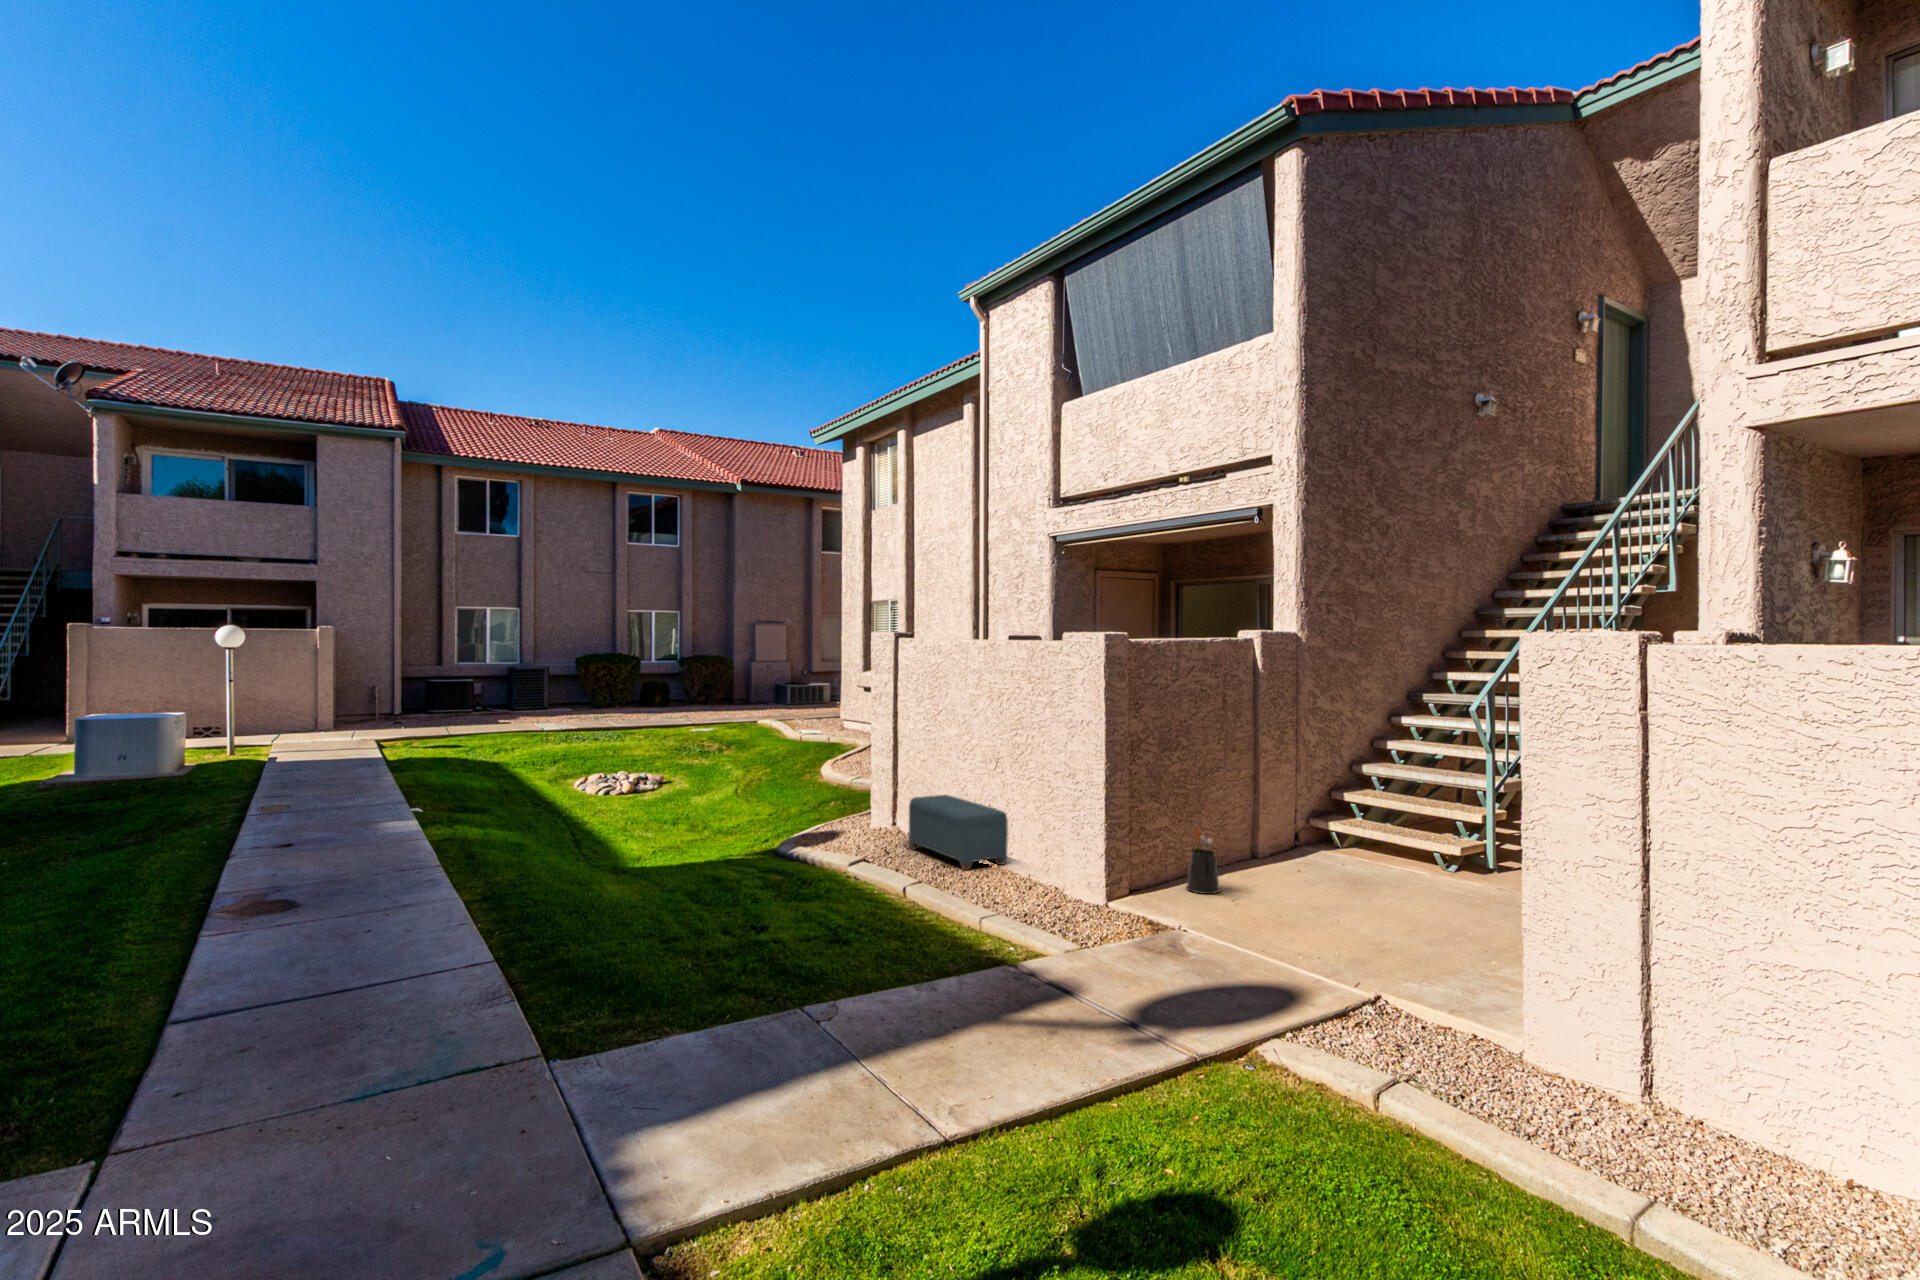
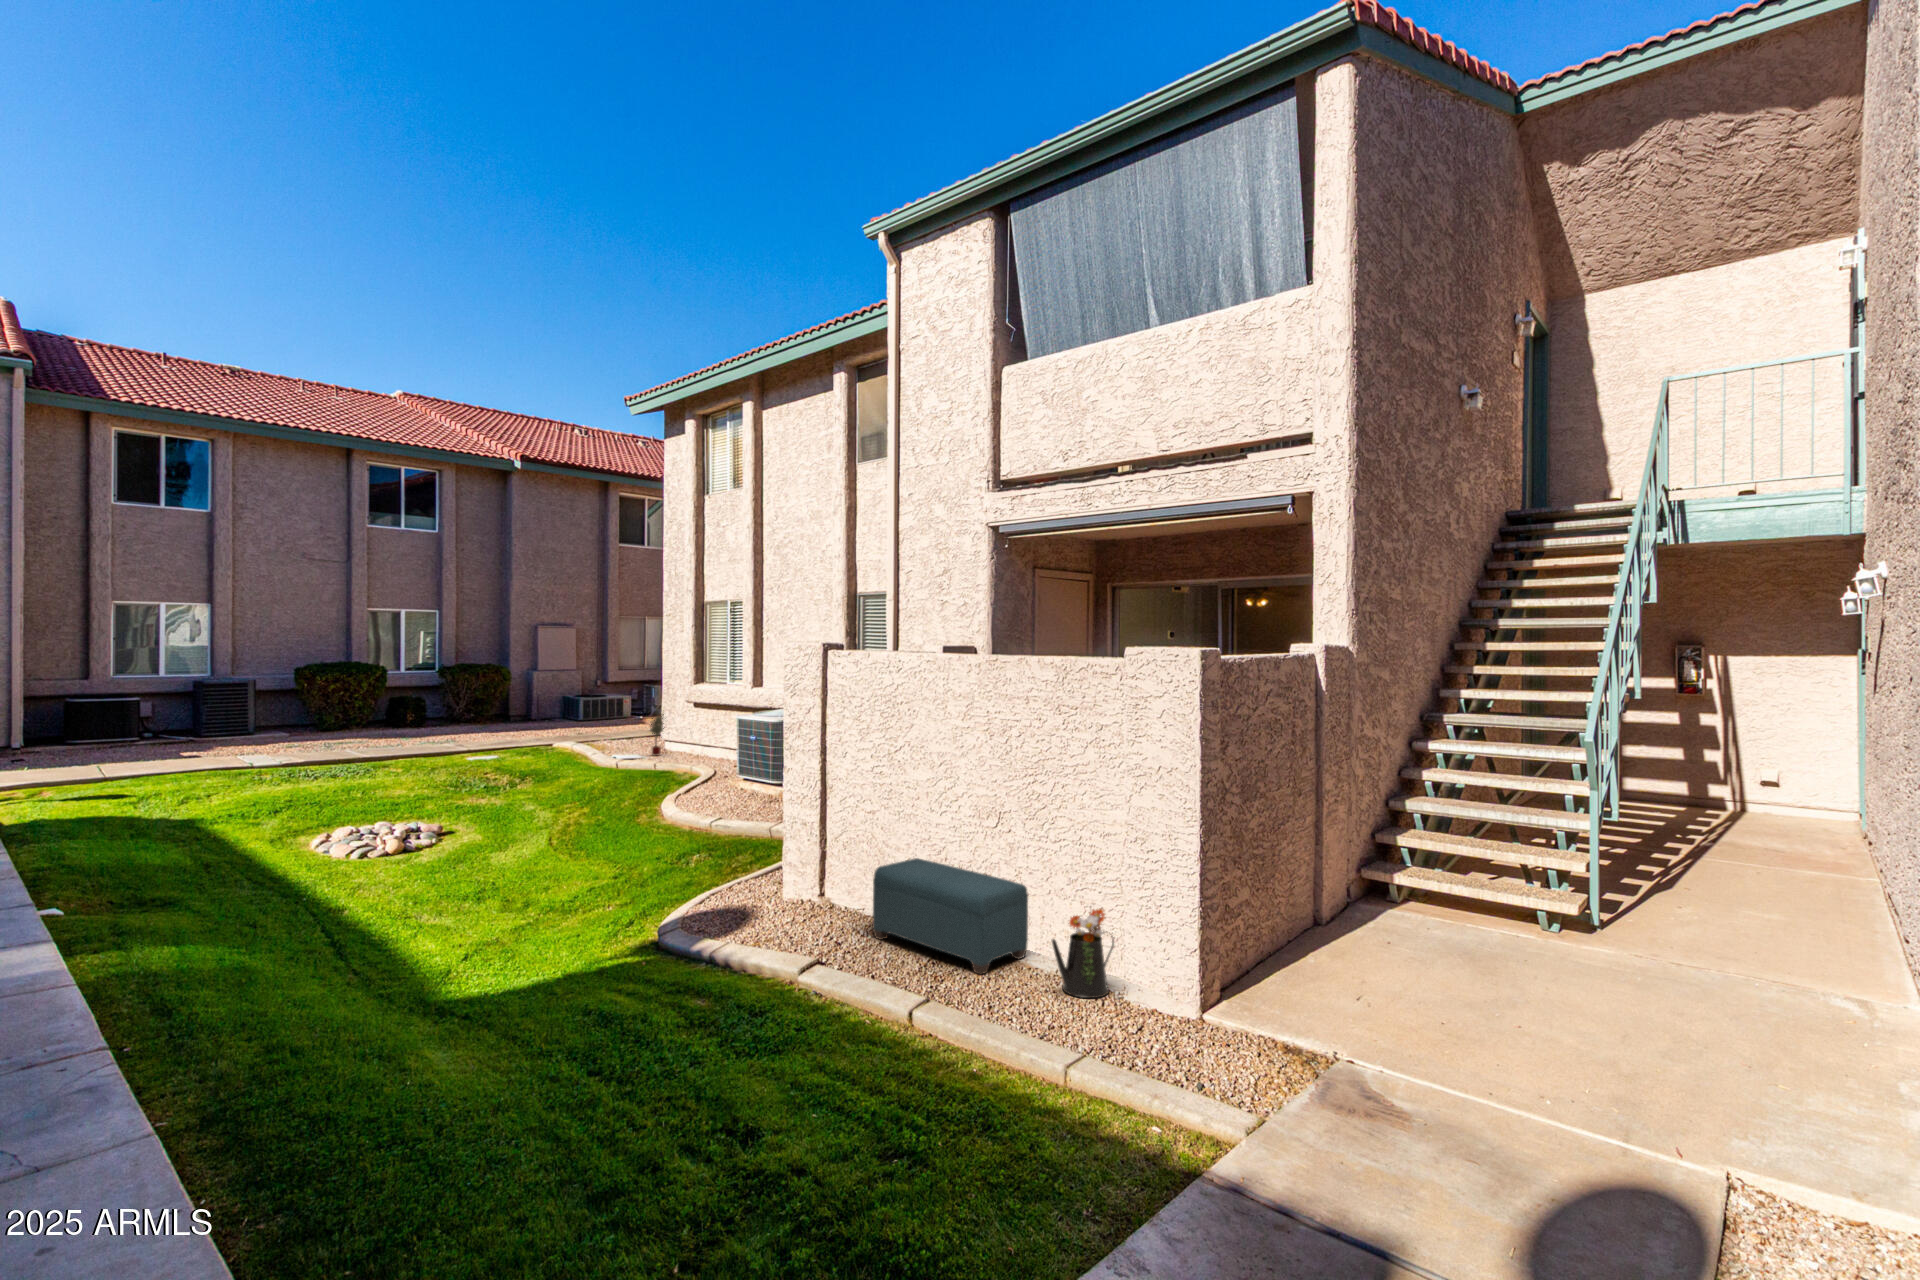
potted tree: none [828,694,849,733] -> present [650,712,665,756]
watering can: present [1186,831,1220,894] -> present [1052,909,1114,998]

